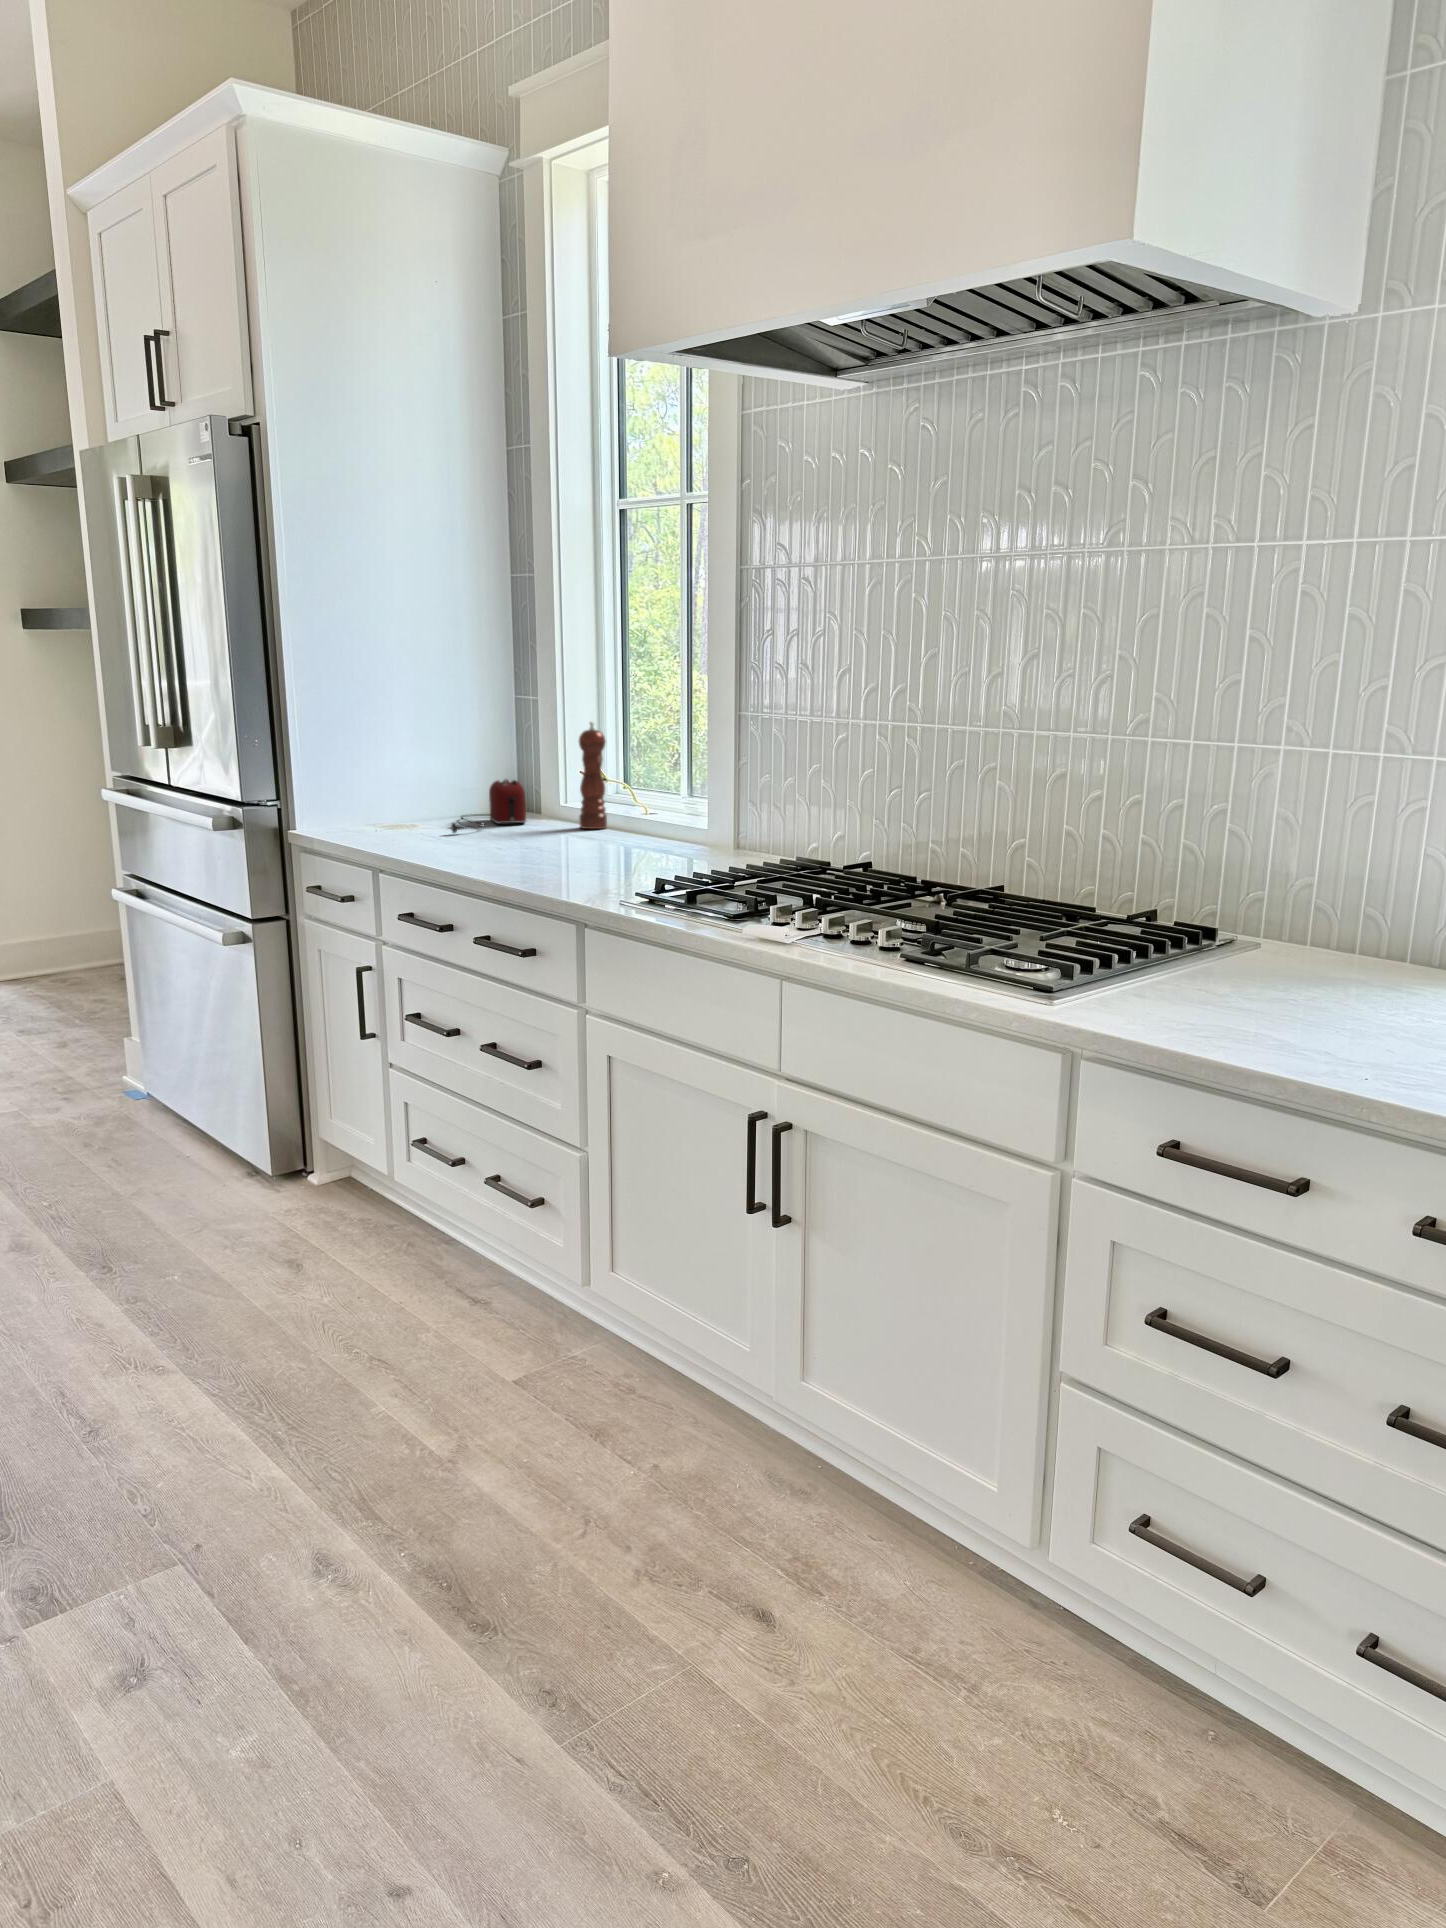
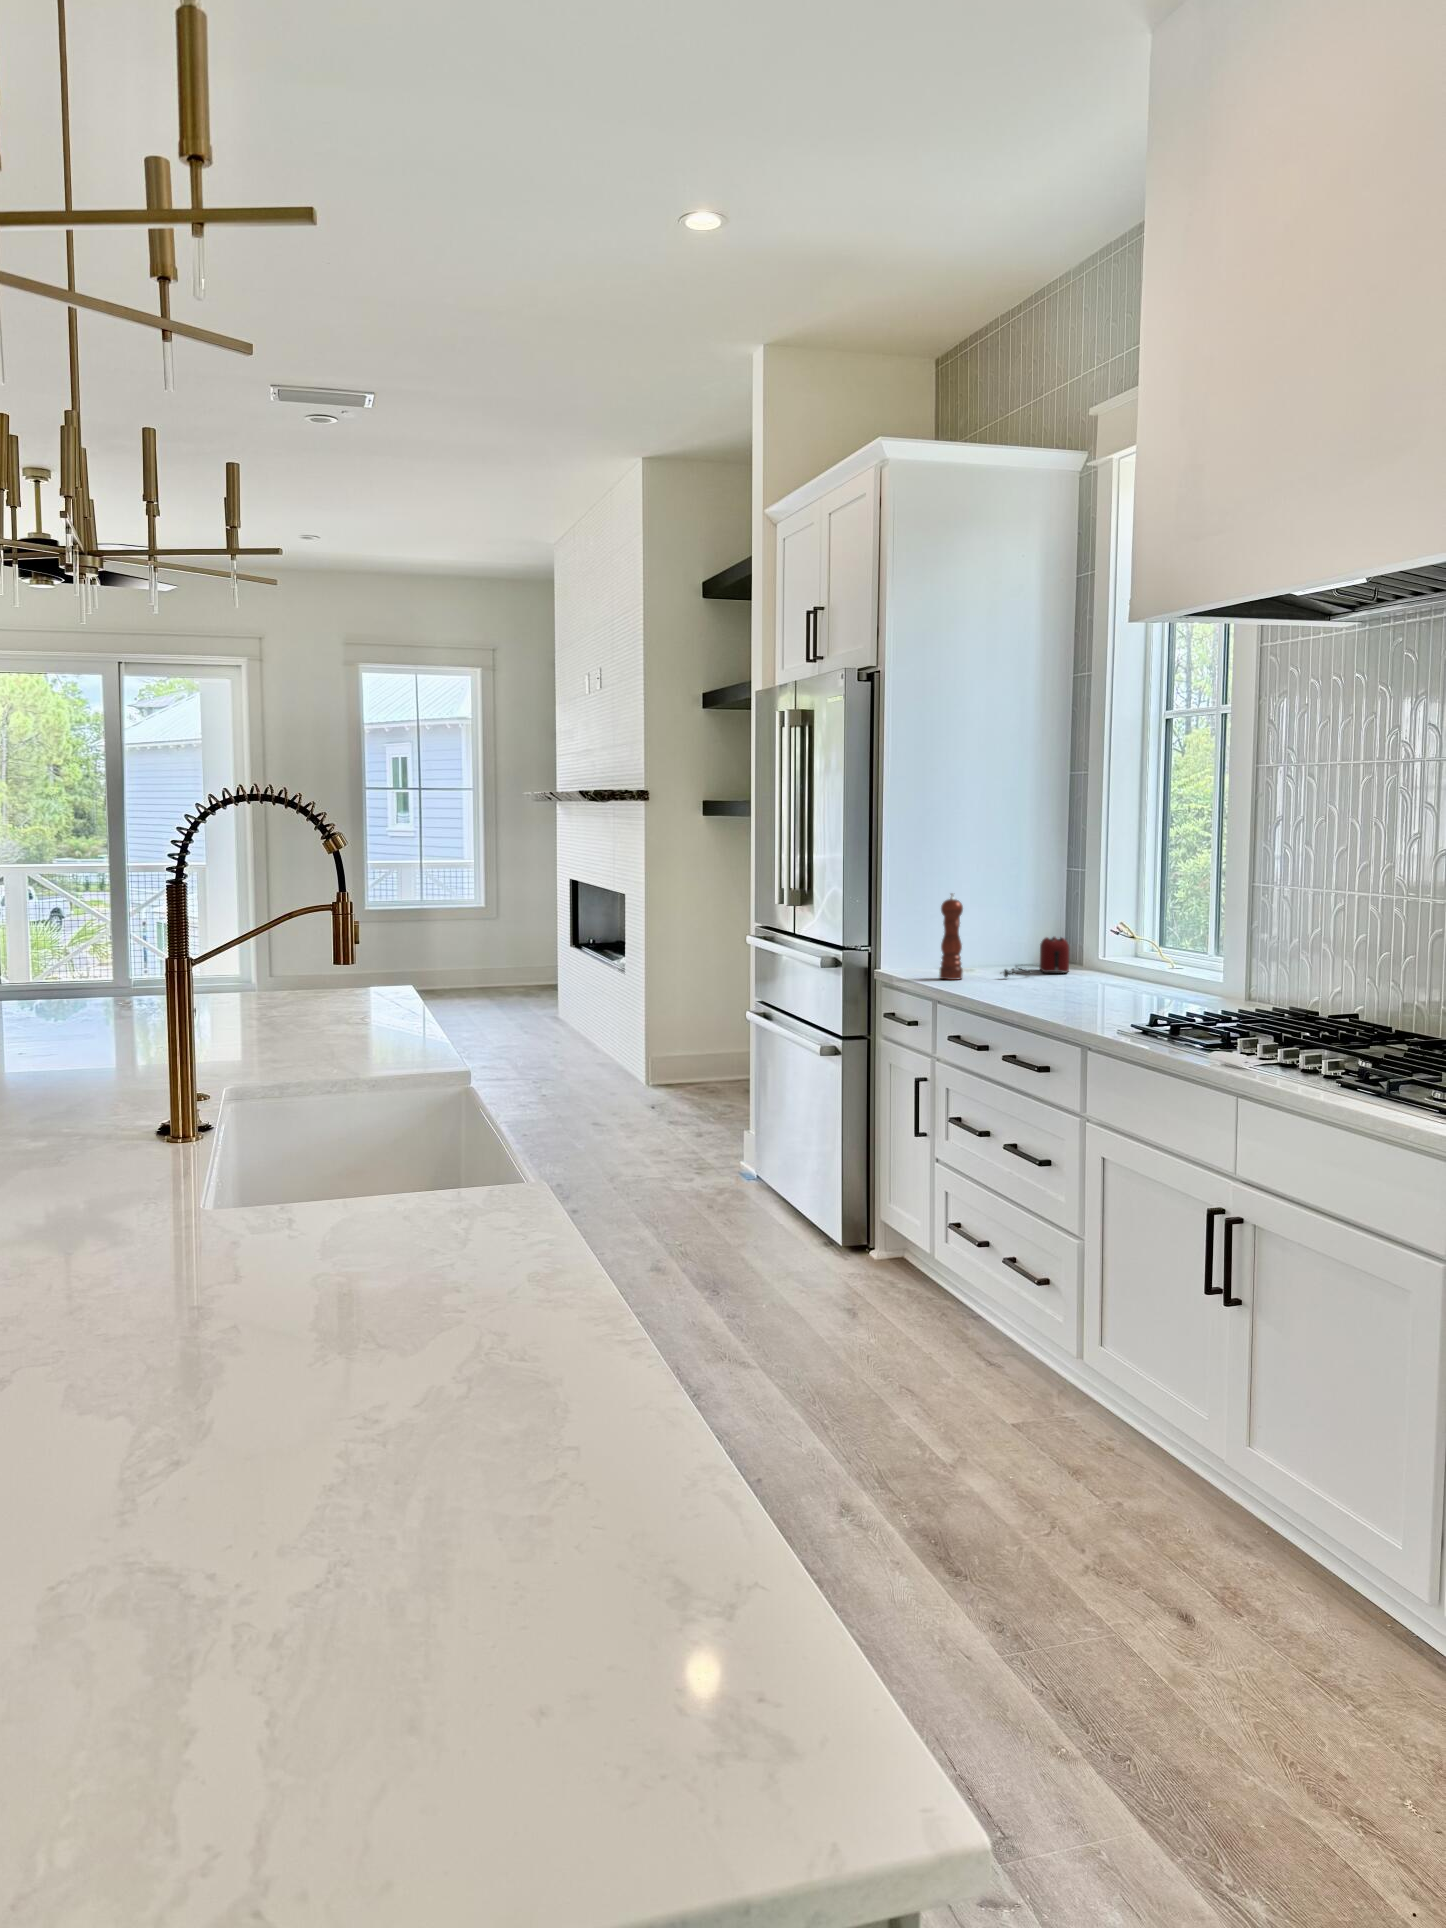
pepper mill: present [579,722,607,829] -> present [939,893,963,980]

